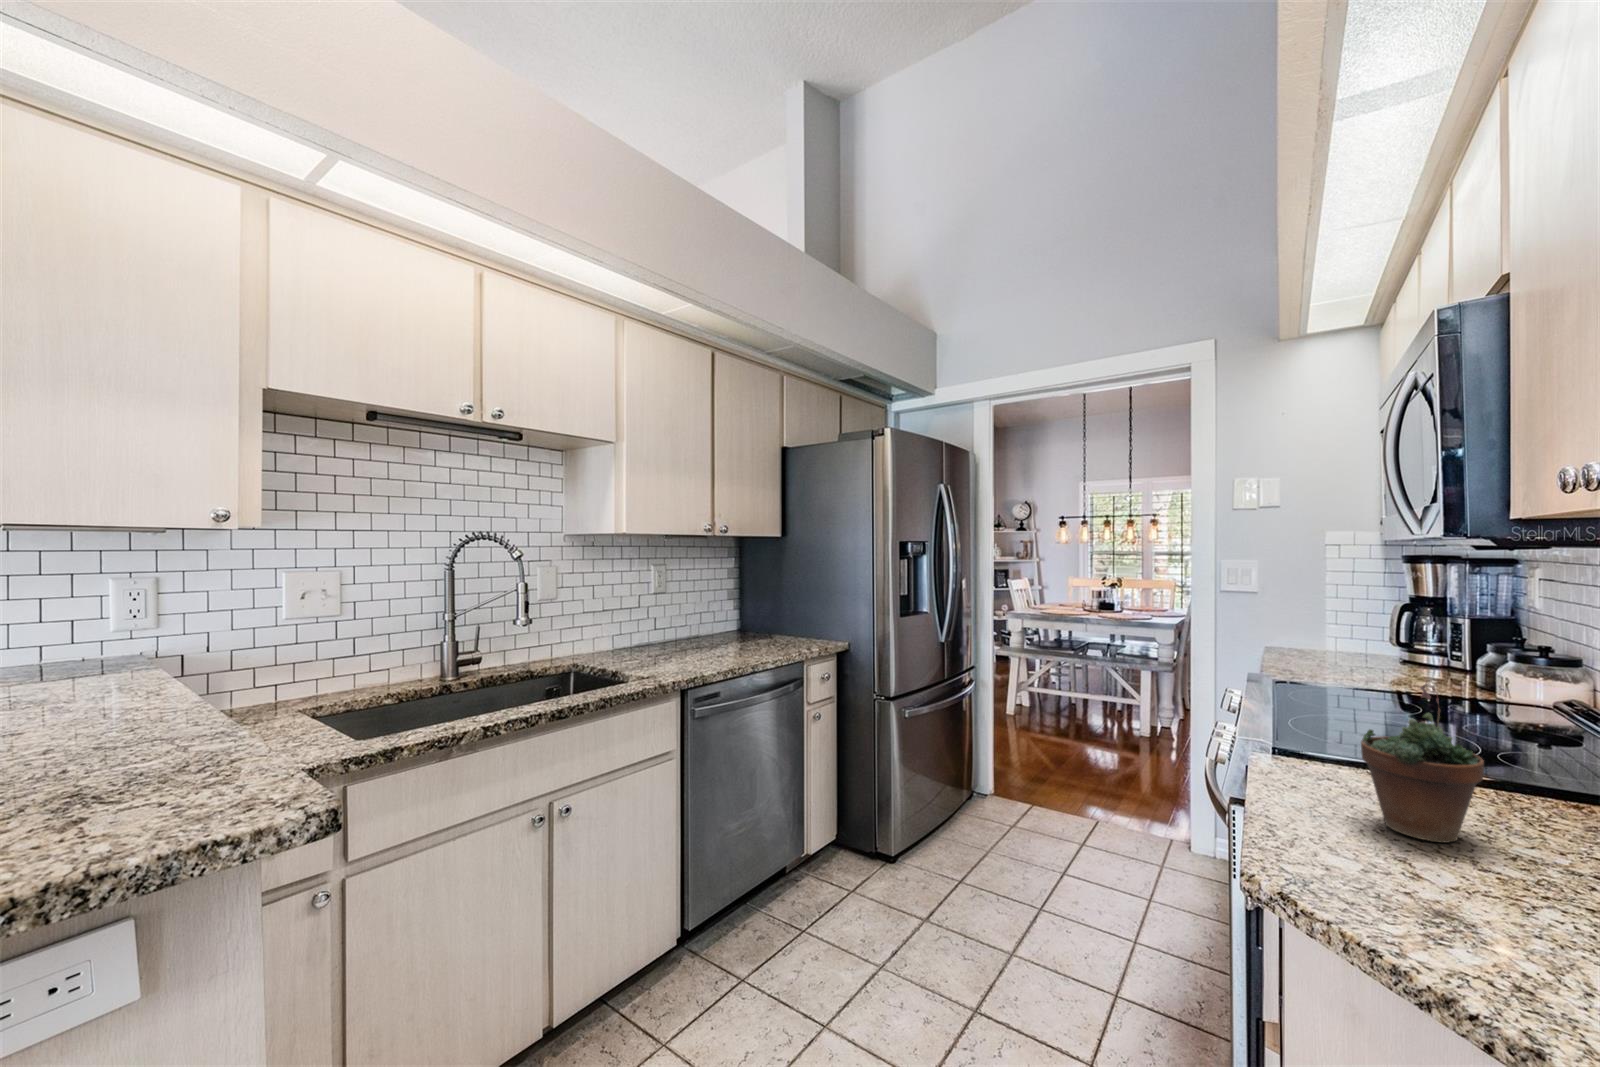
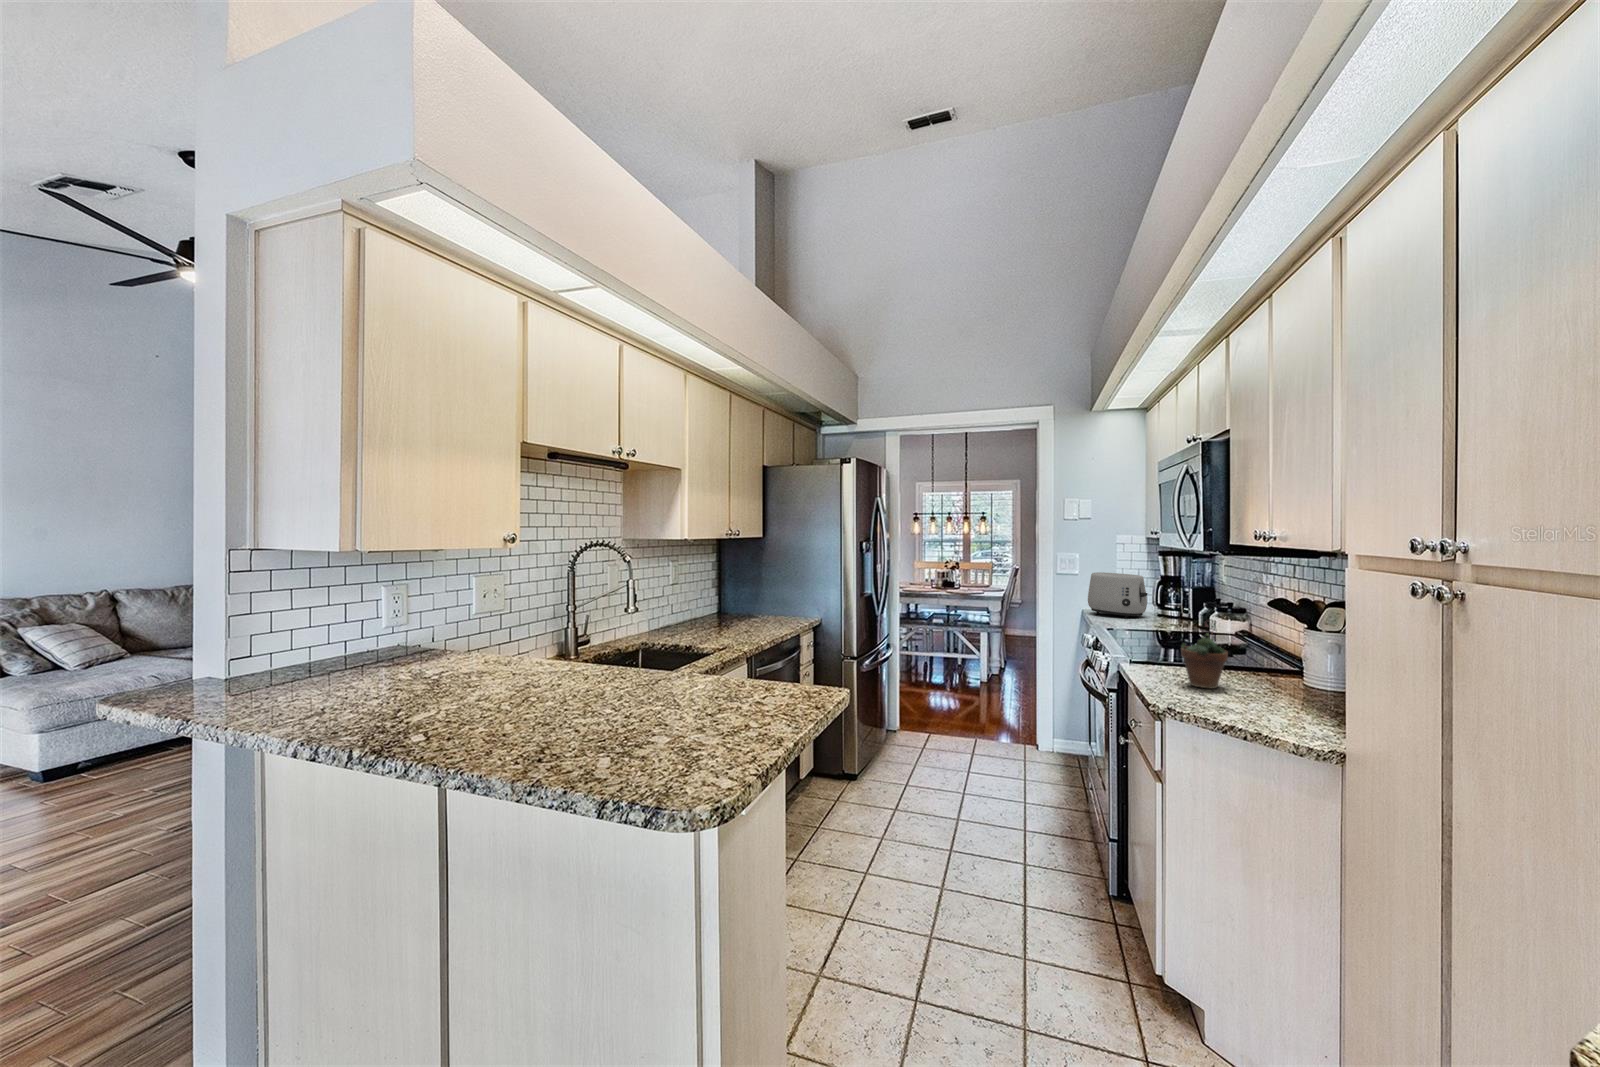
toaster: none [1272,589,1379,664] -> present [1088,572,1148,618]

